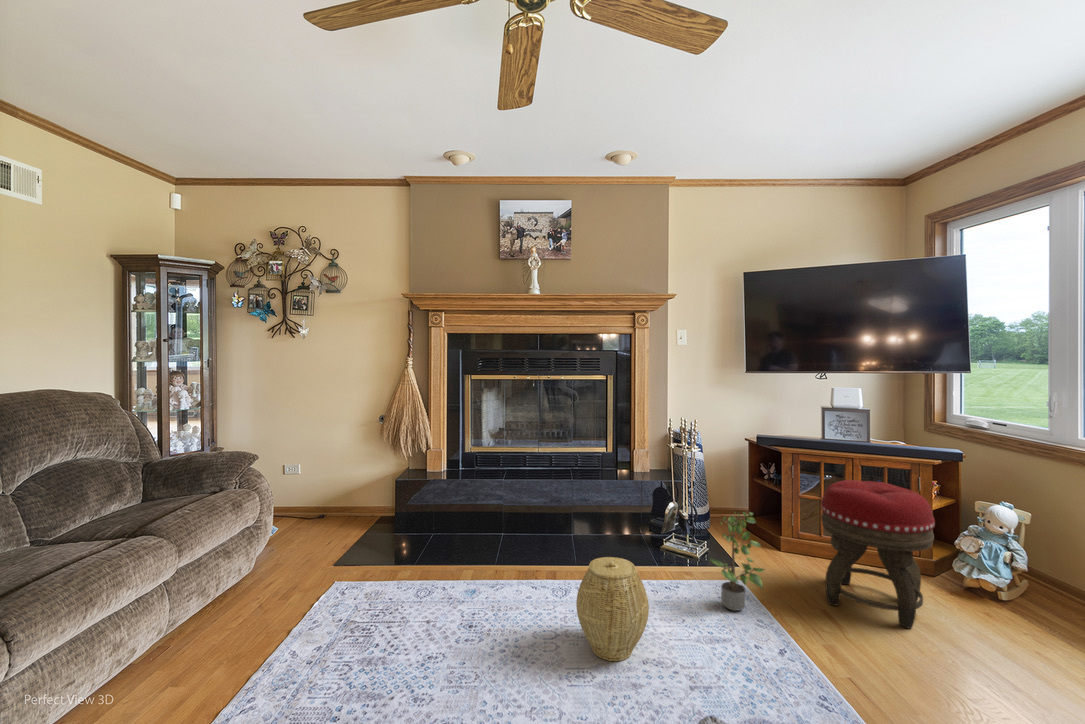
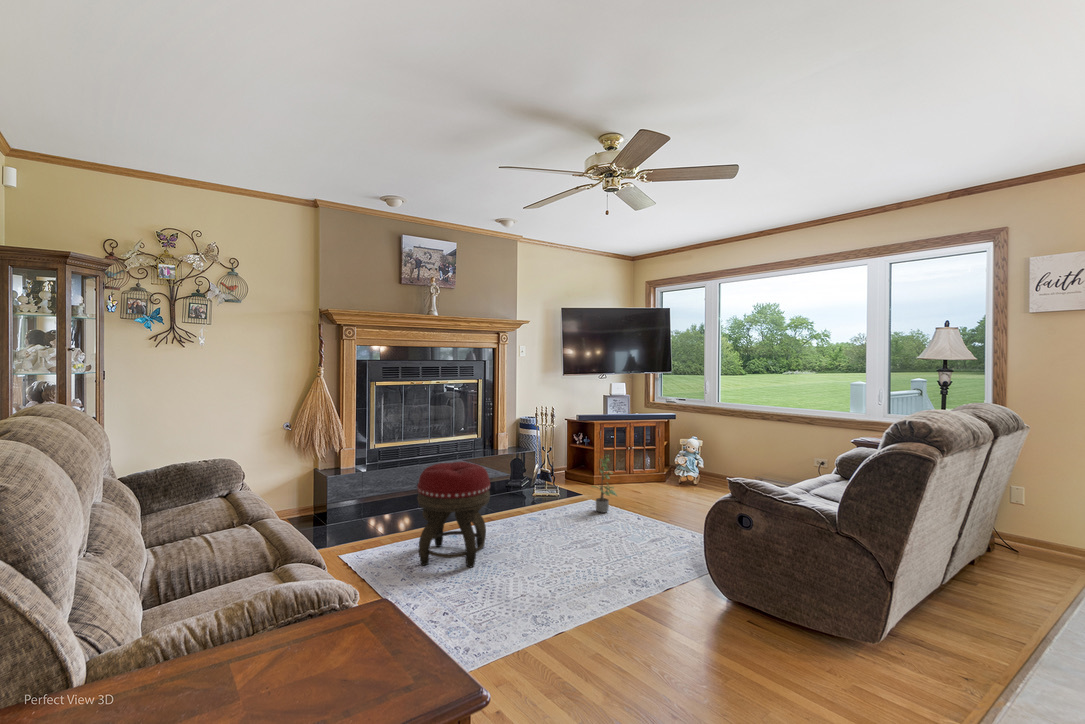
footstool: present [821,480,935,628] -> present [417,462,490,567]
woven basket: present [576,557,649,661] -> none [548,487,590,545]

